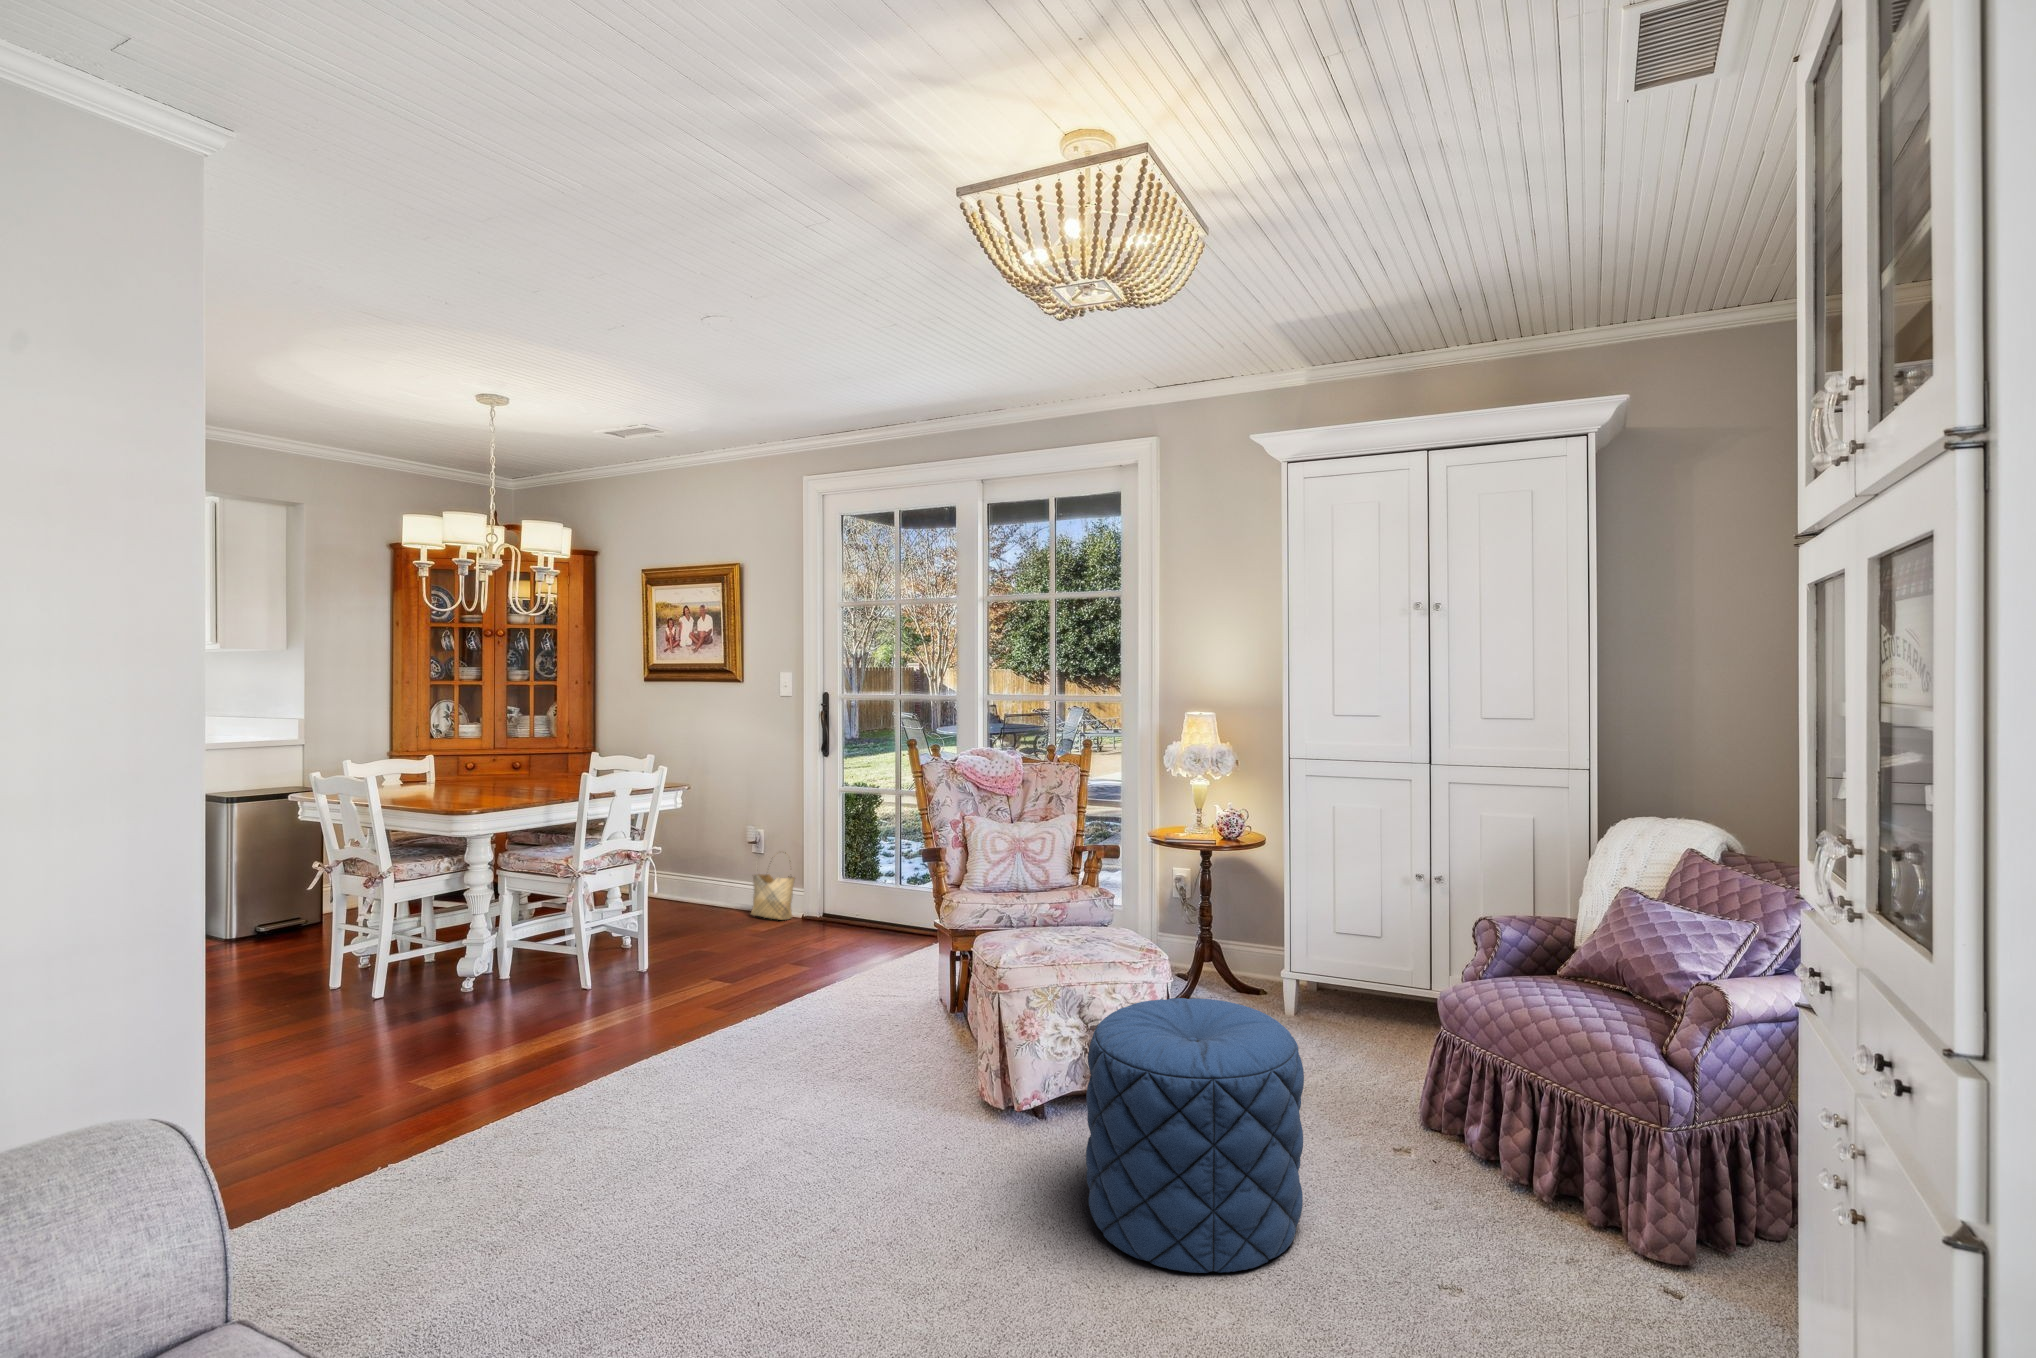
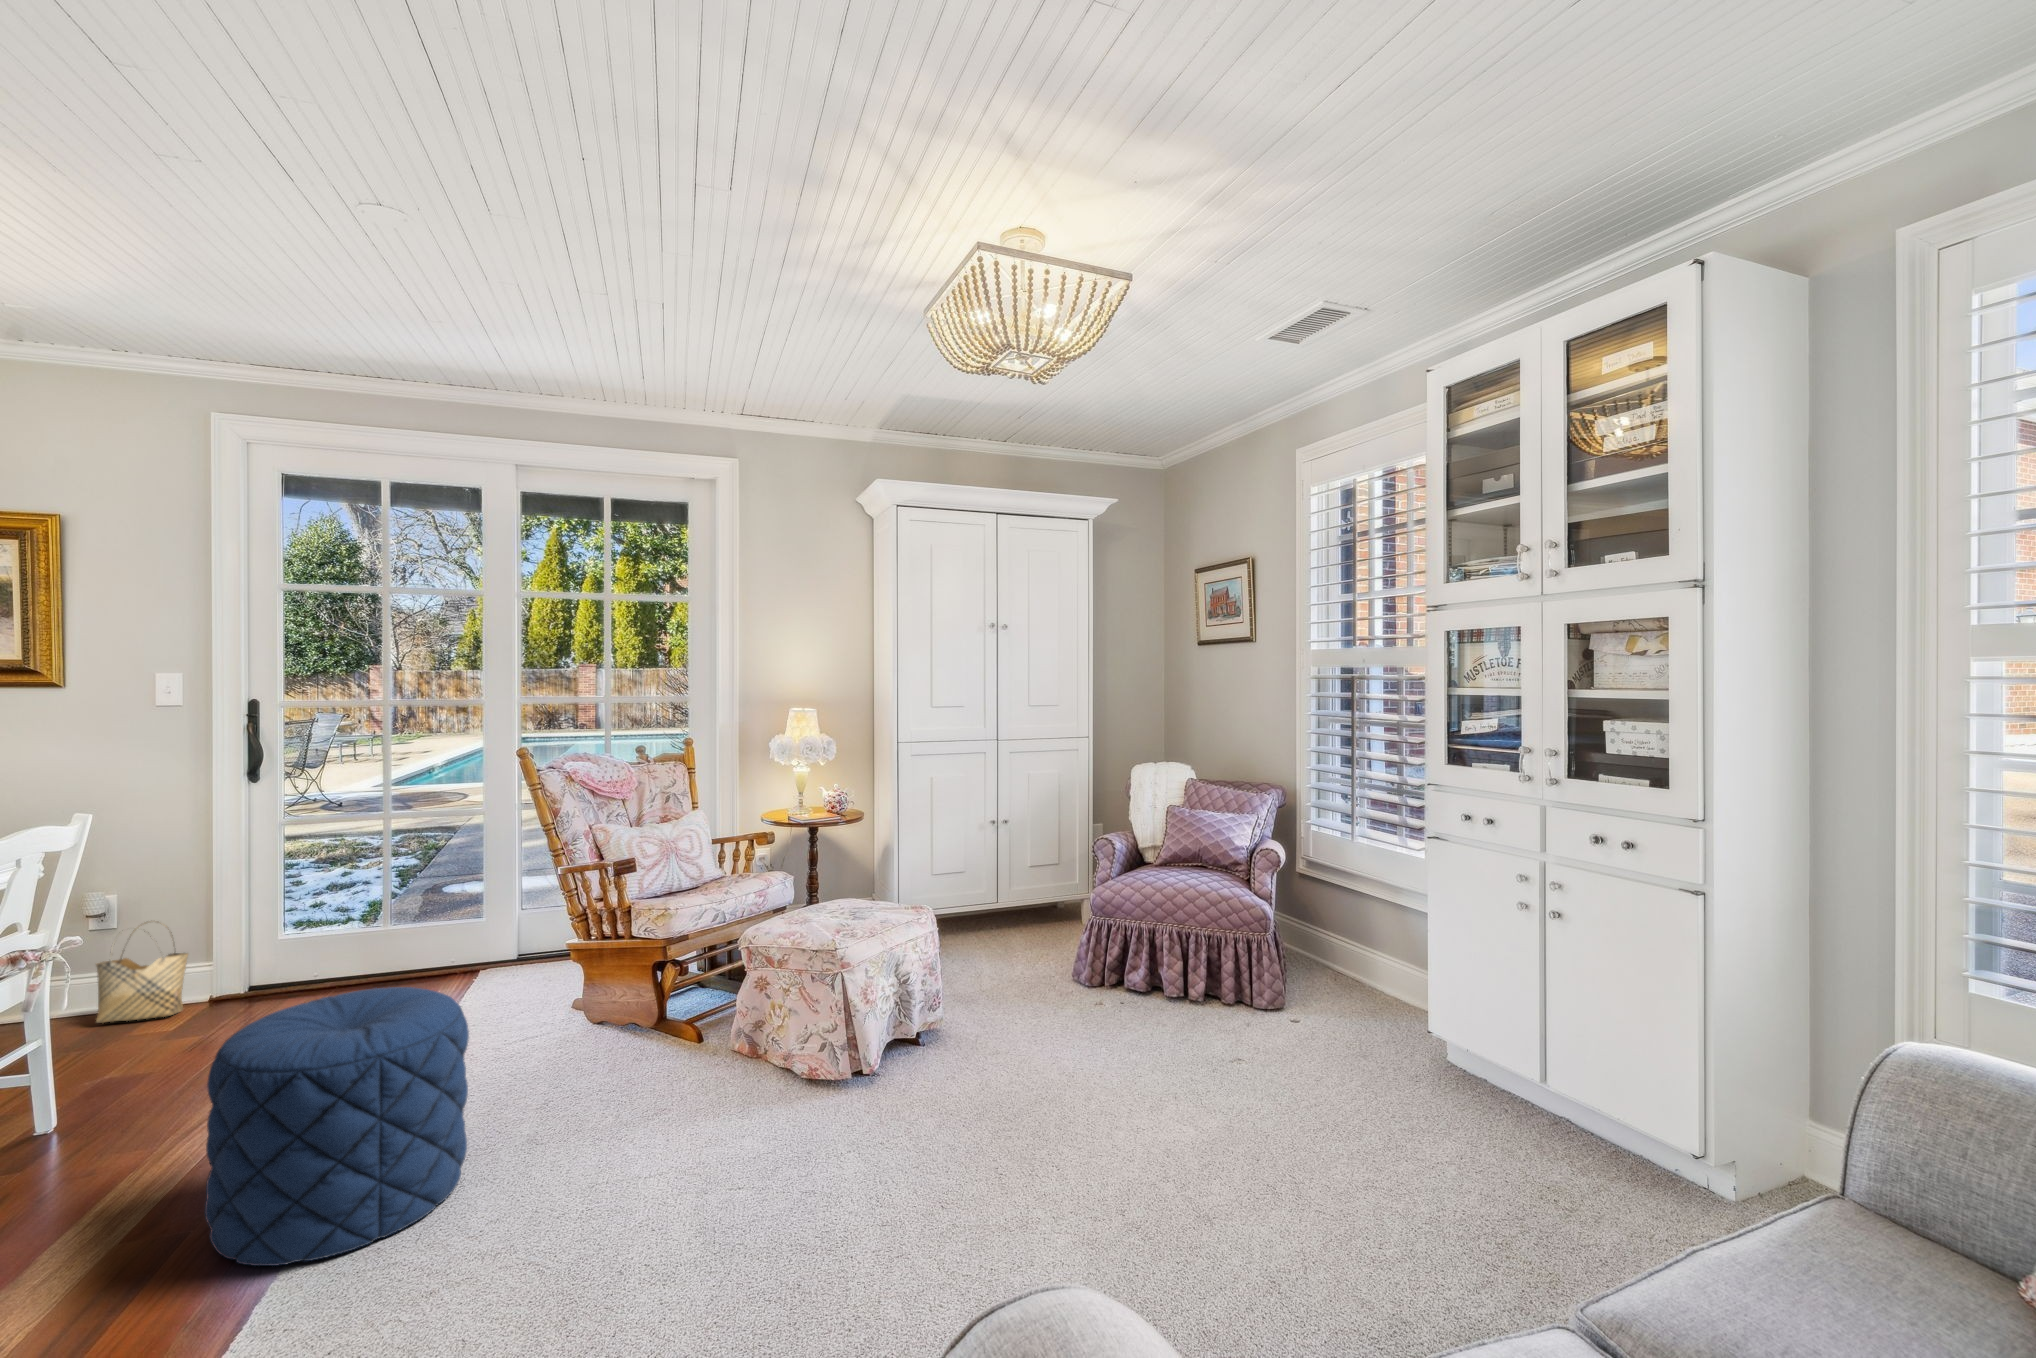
pouf: present [1086,998,1304,1273] -> present [205,987,469,1266]

